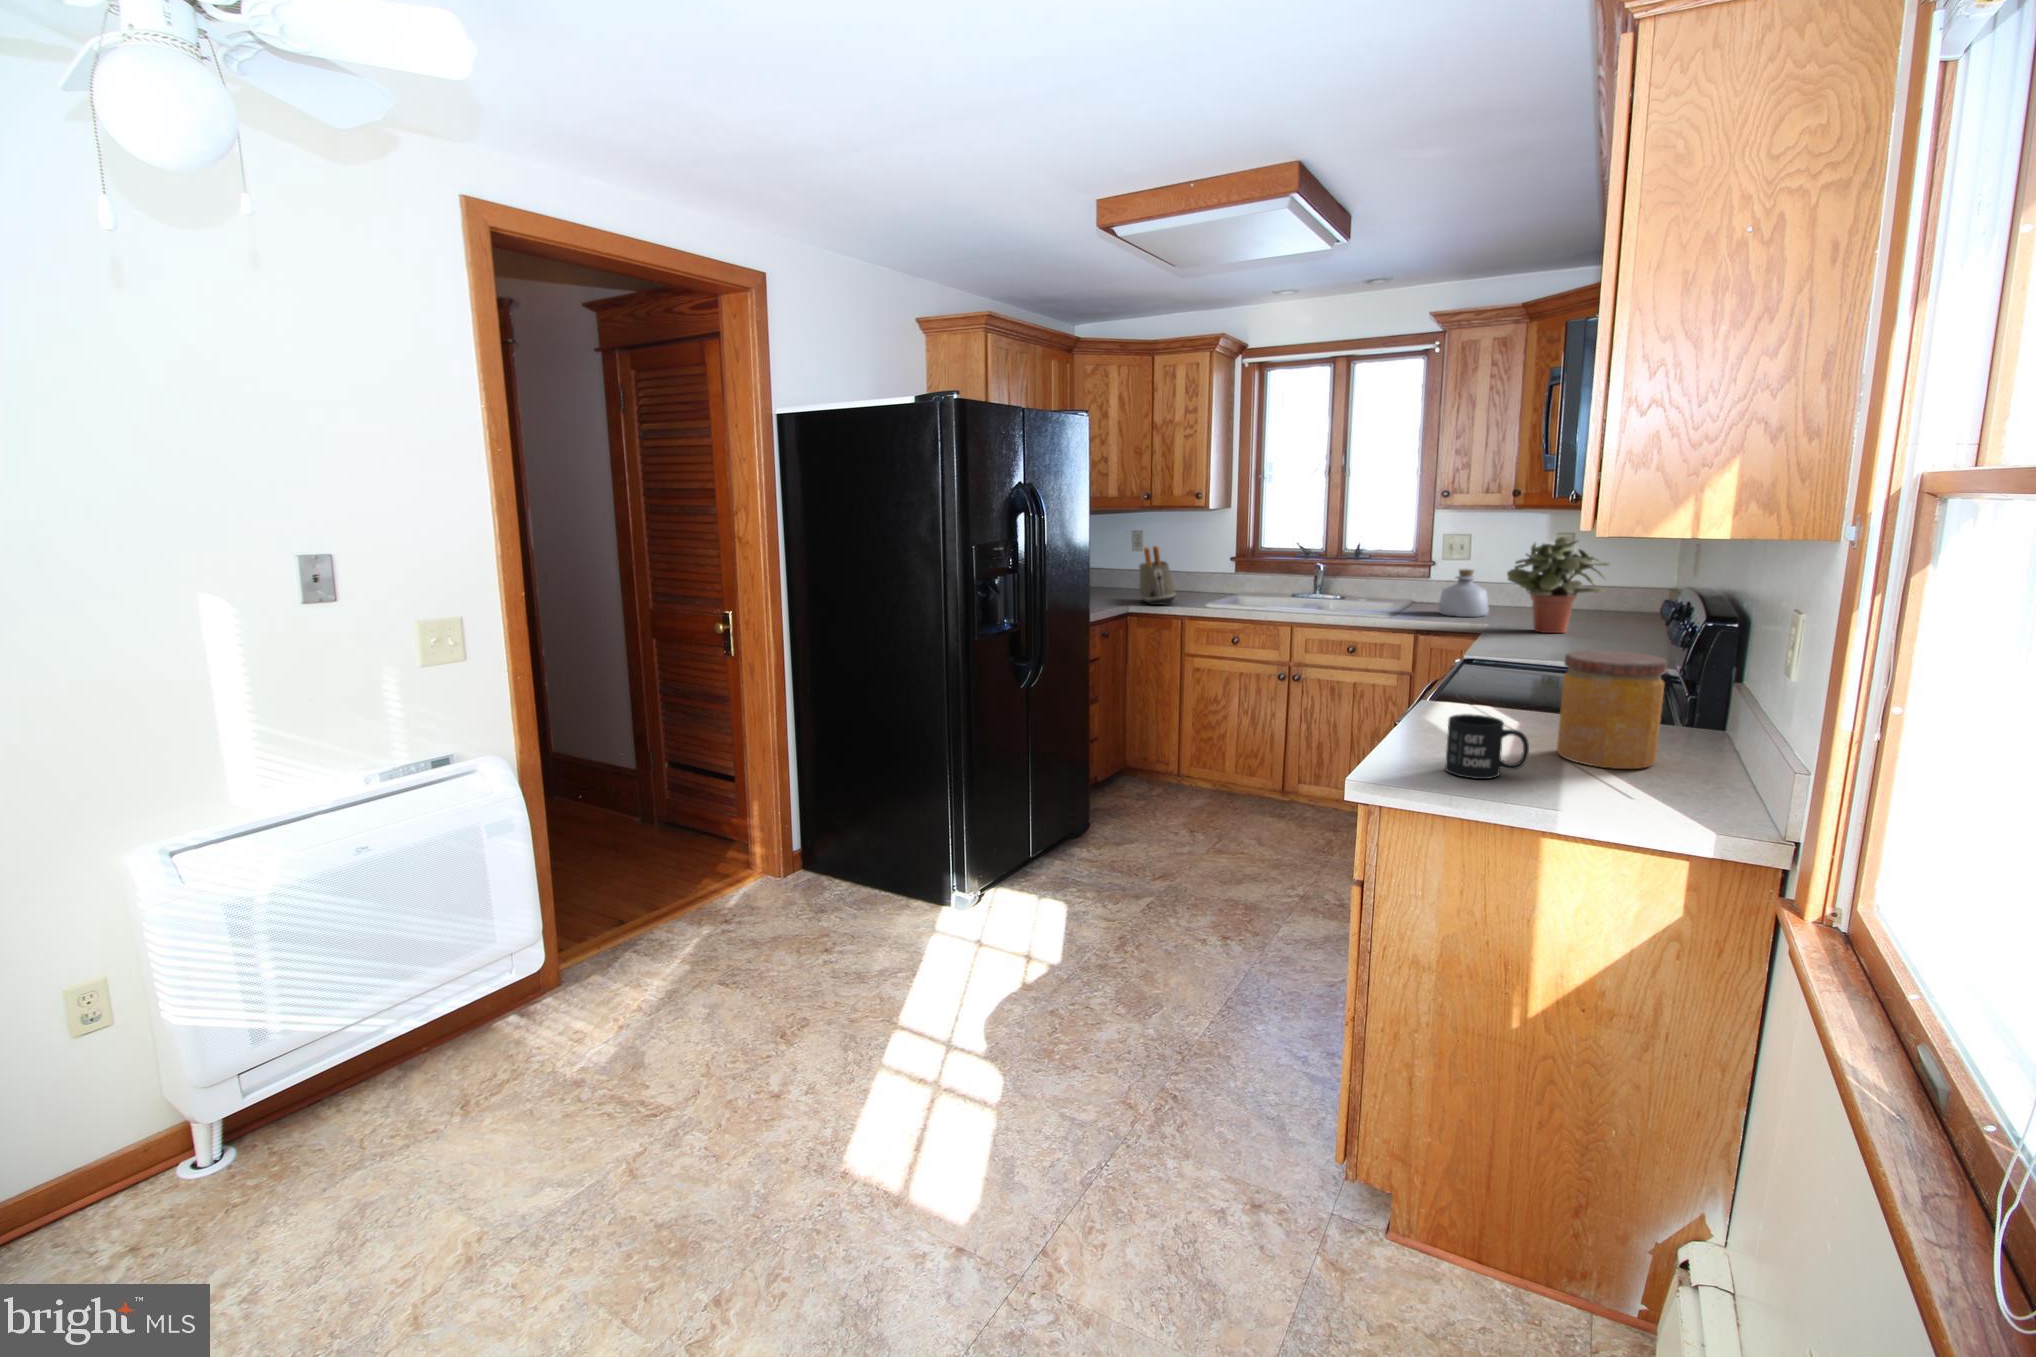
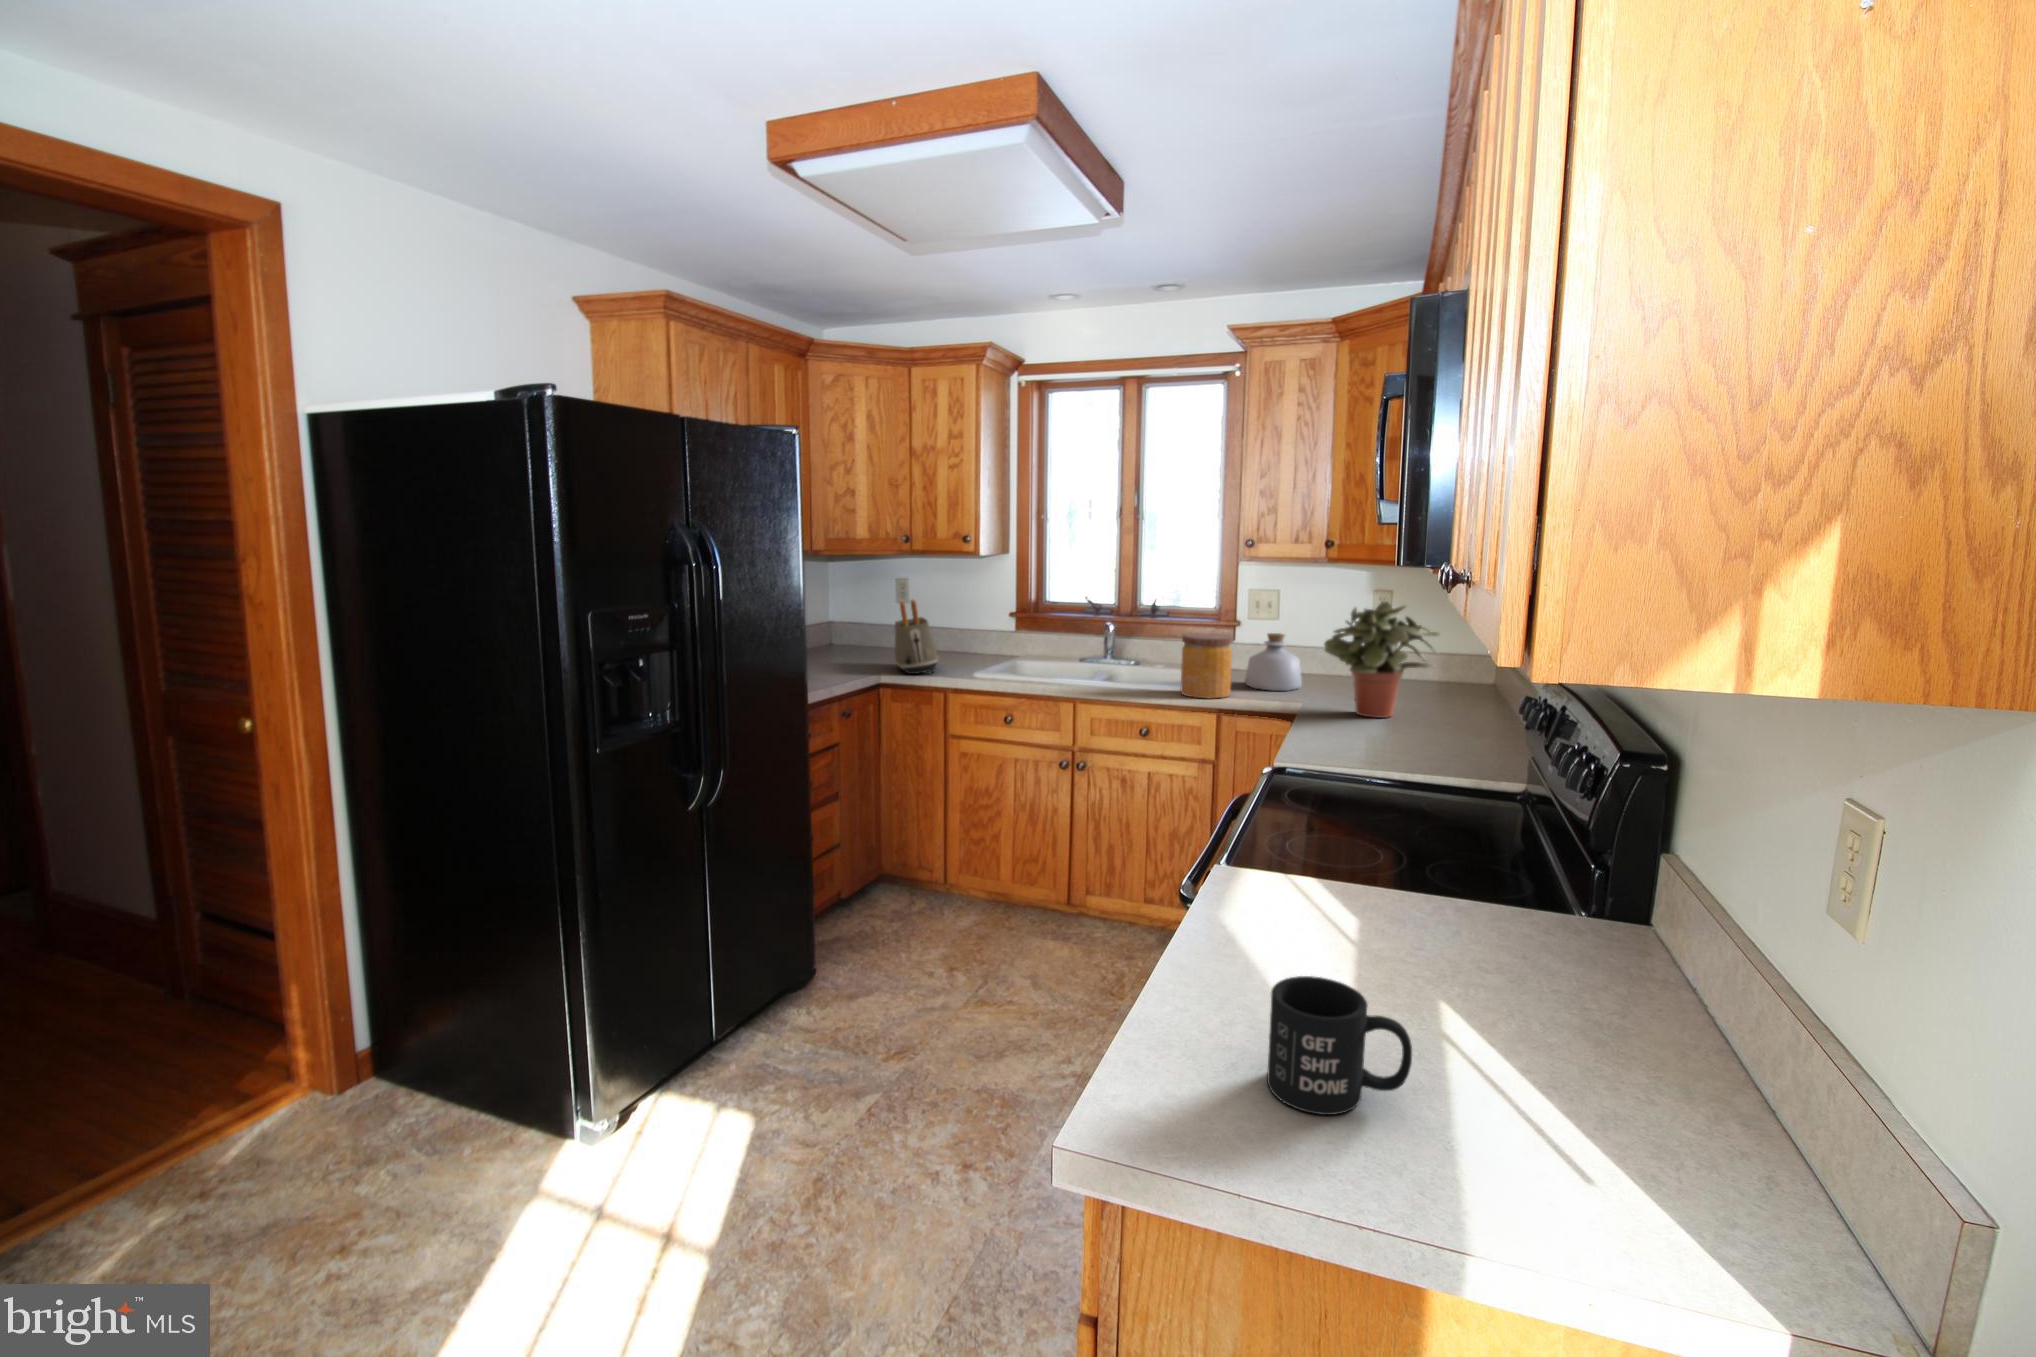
jar: present [1557,650,1667,769] -> present [1181,633,1233,698]

